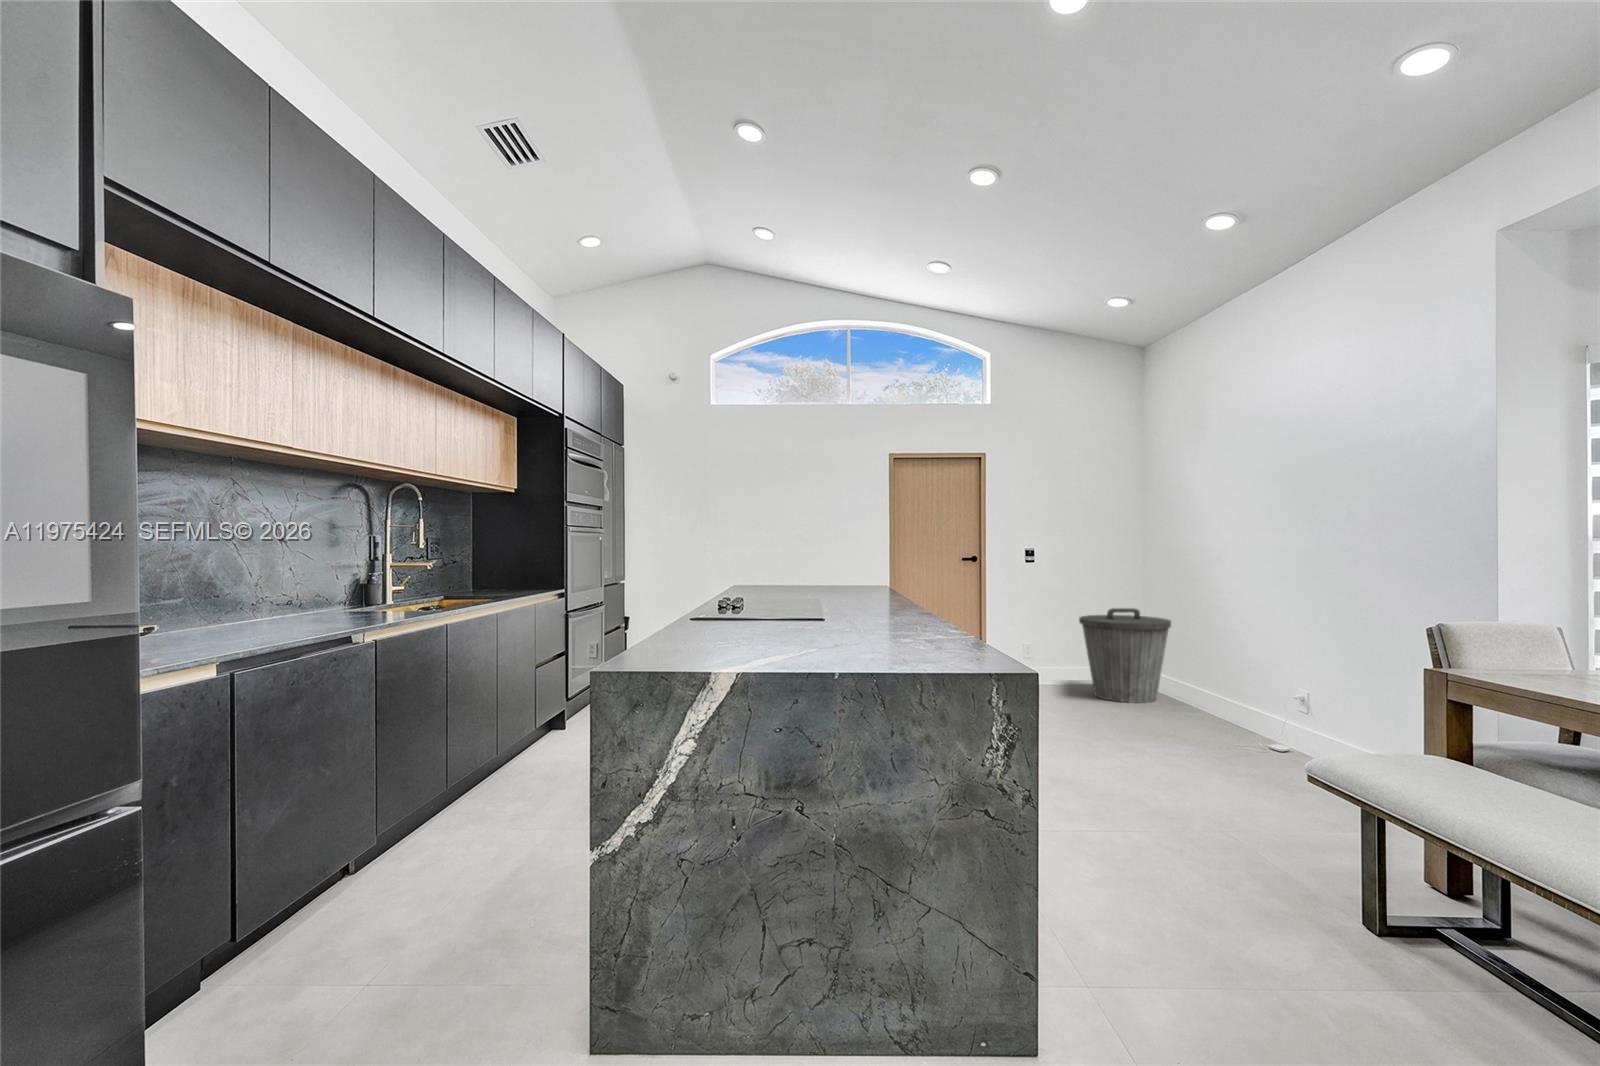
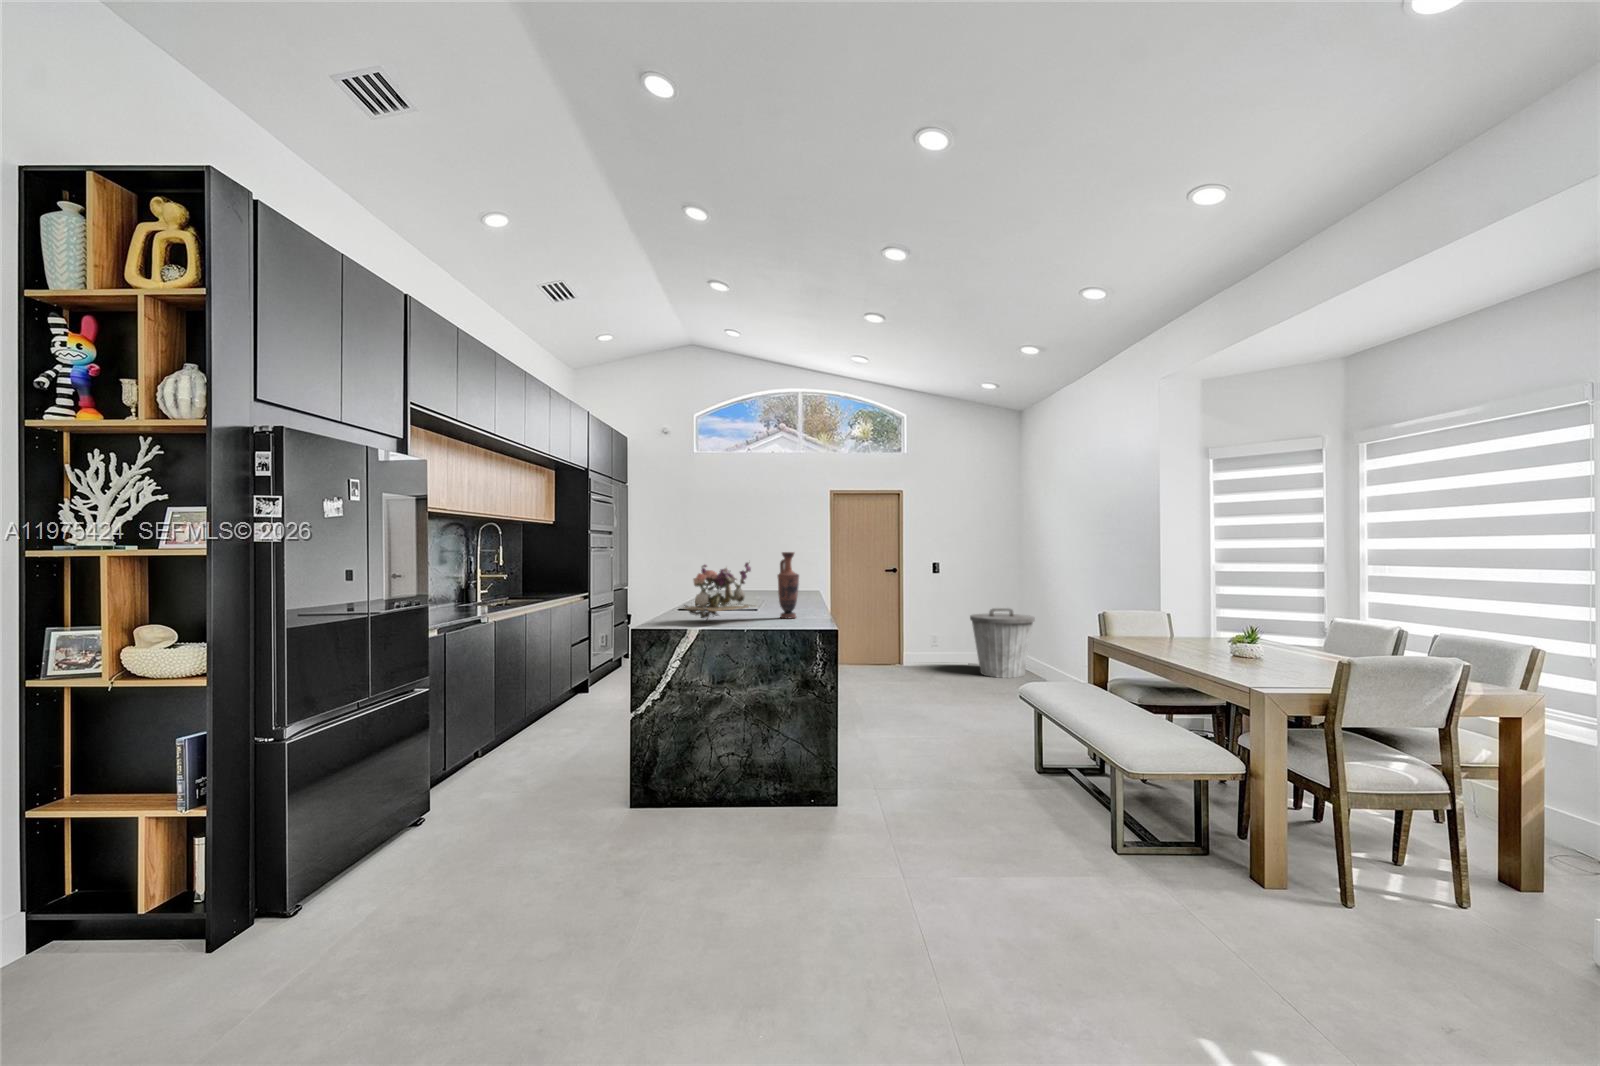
vase: none [880,514,923,642] -> present [778,552,799,618]
flower arrangement: none [691,530,847,650] -> present [683,562,751,620]

